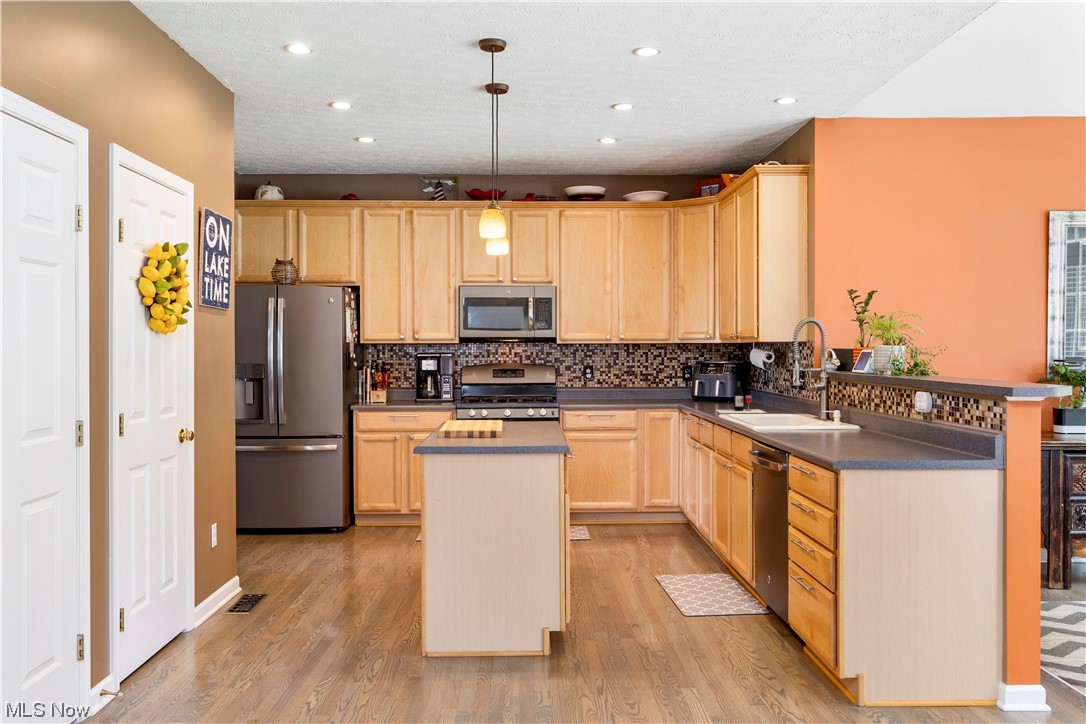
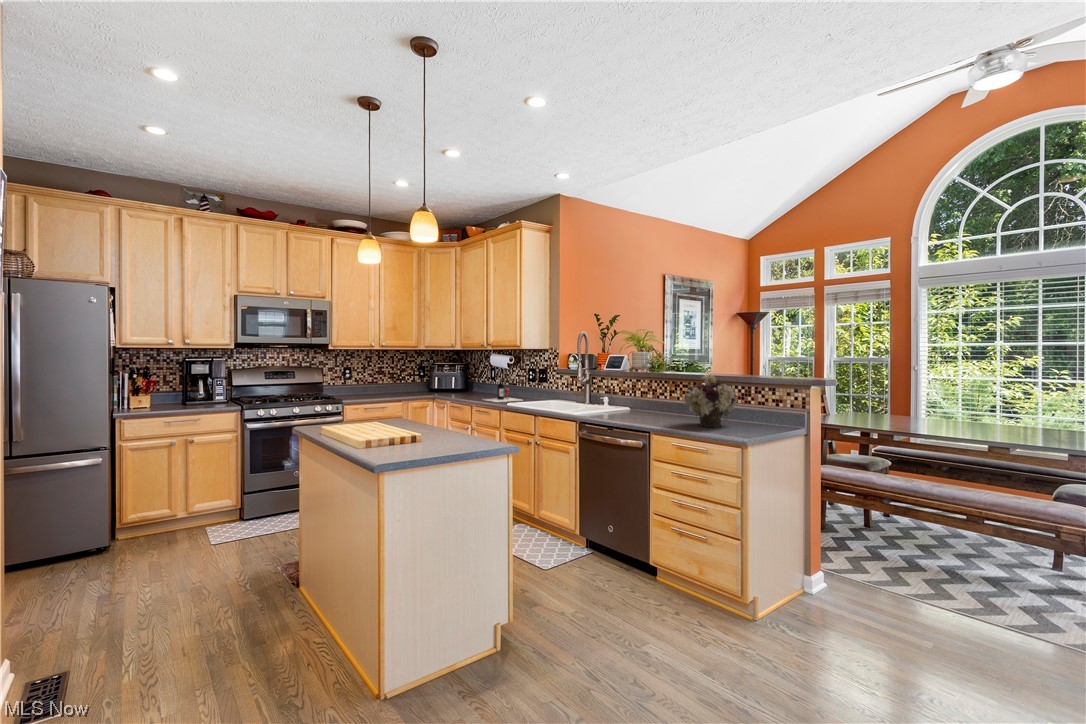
flower arrangement: none [828,375,918,450] -> present [683,374,737,427]

